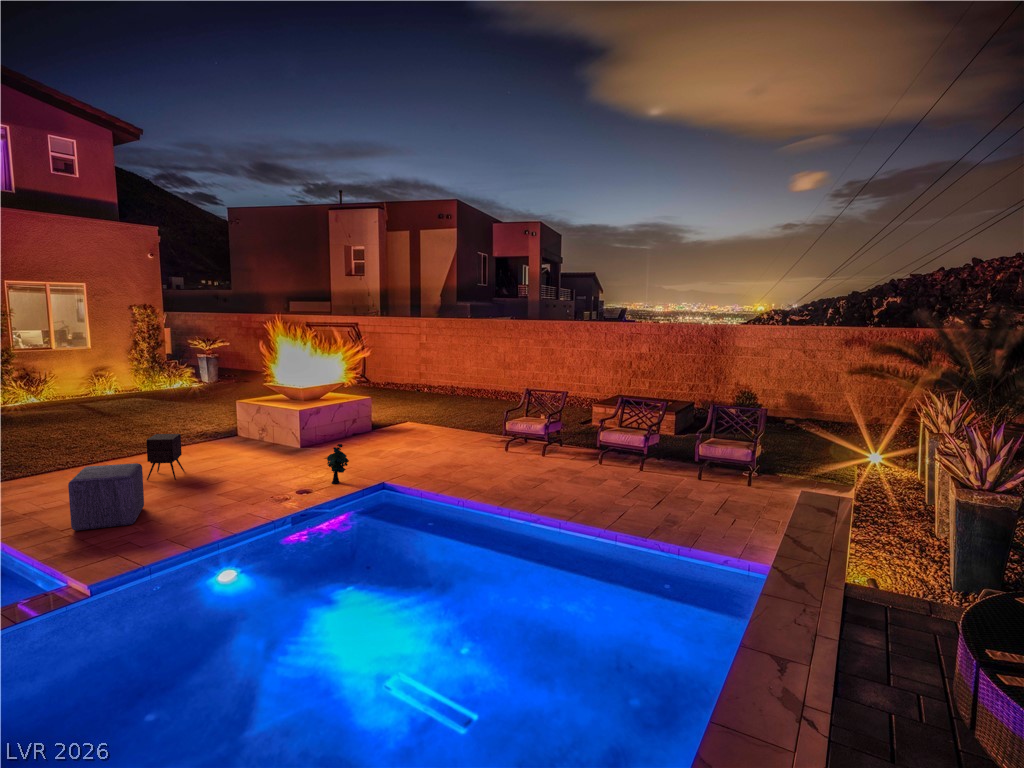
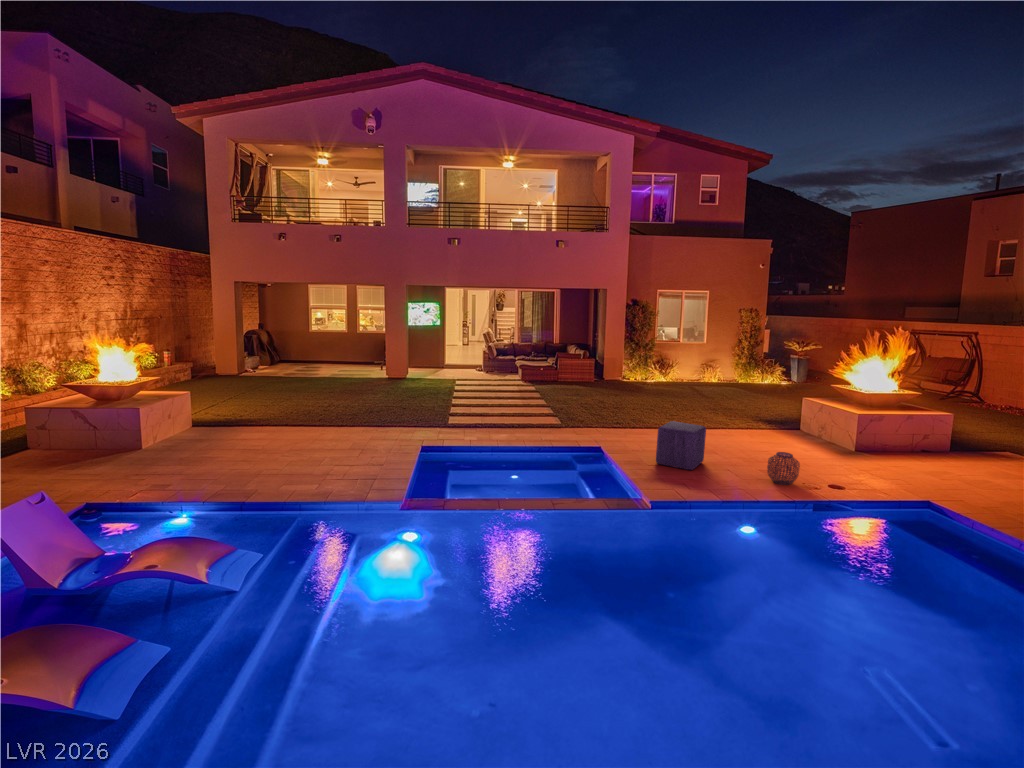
side table: present [146,434,185,480] -> none [713,410,744,450]
decorative plant: present [325,444,349,484] -> none [869,449,900,492]
woven basket: none [230,471,265,508] -> present [767,452,800,485]

